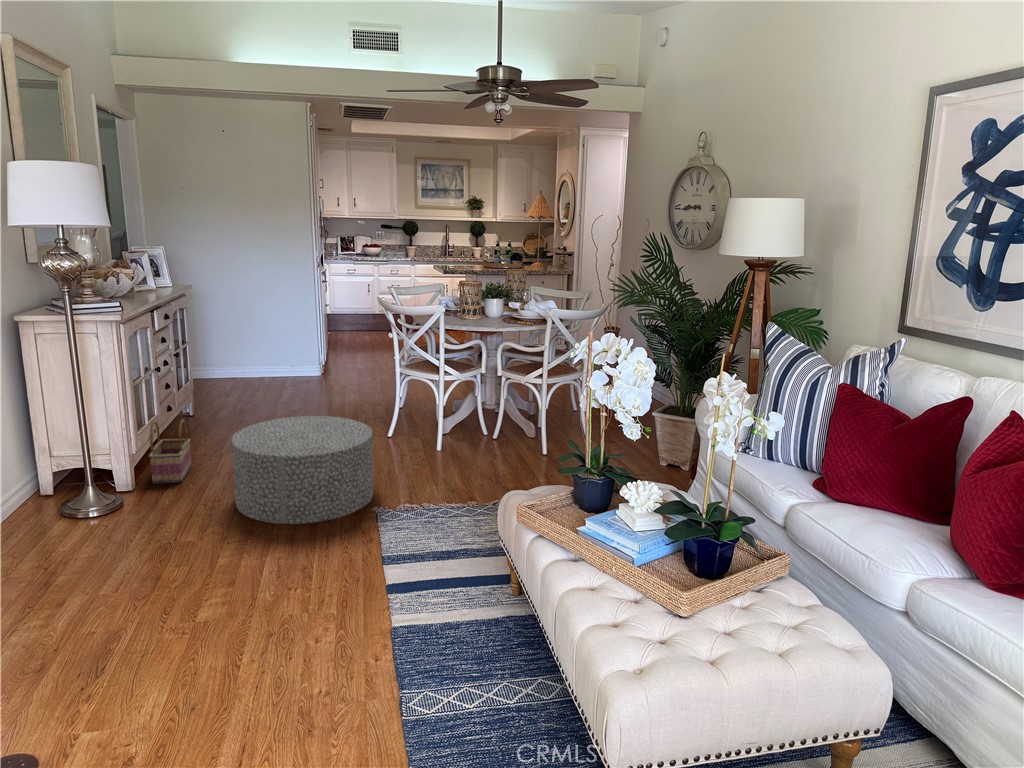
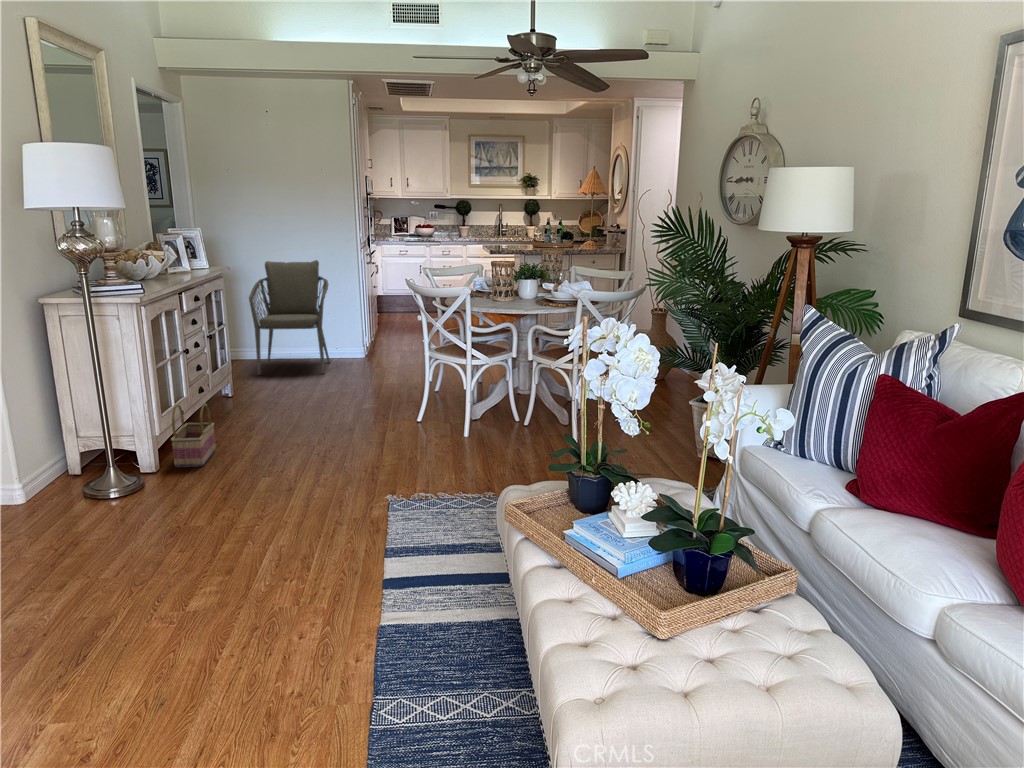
armchair: none [210,279,290,393] -> present [249,260,330,375]
ottoman: present [232,416,374,524] -> none [245,402,390,513]

